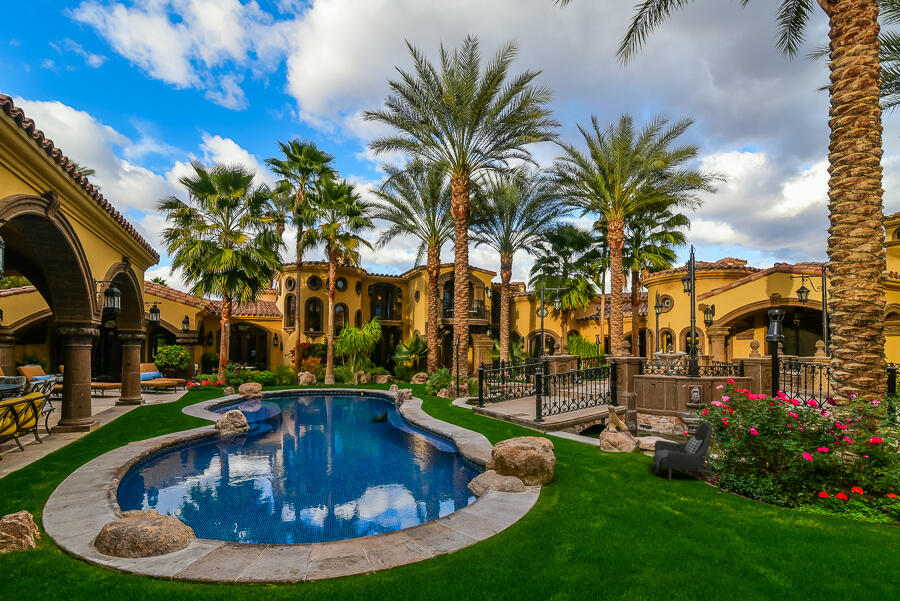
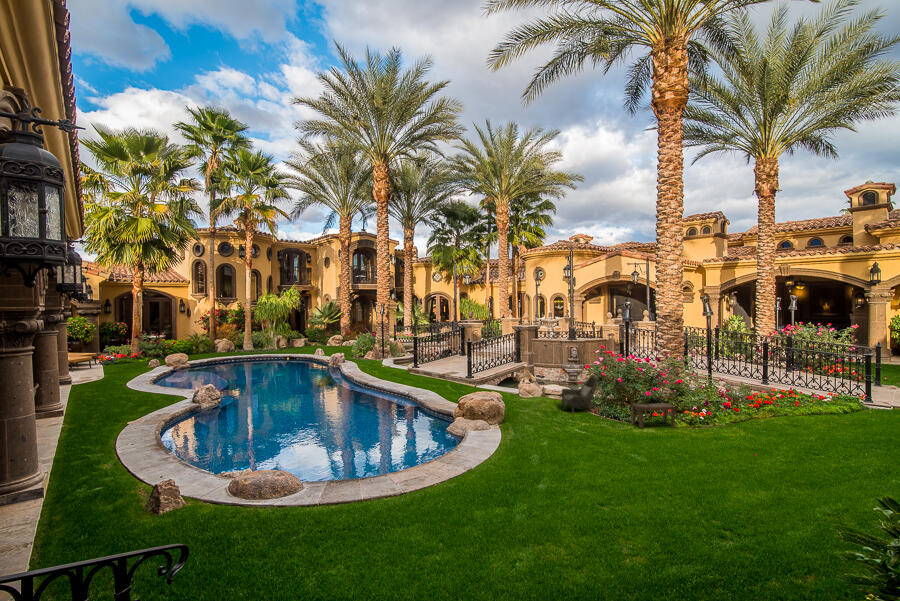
bench: none [775,473,871,526] -> present [632,403,676,428]

